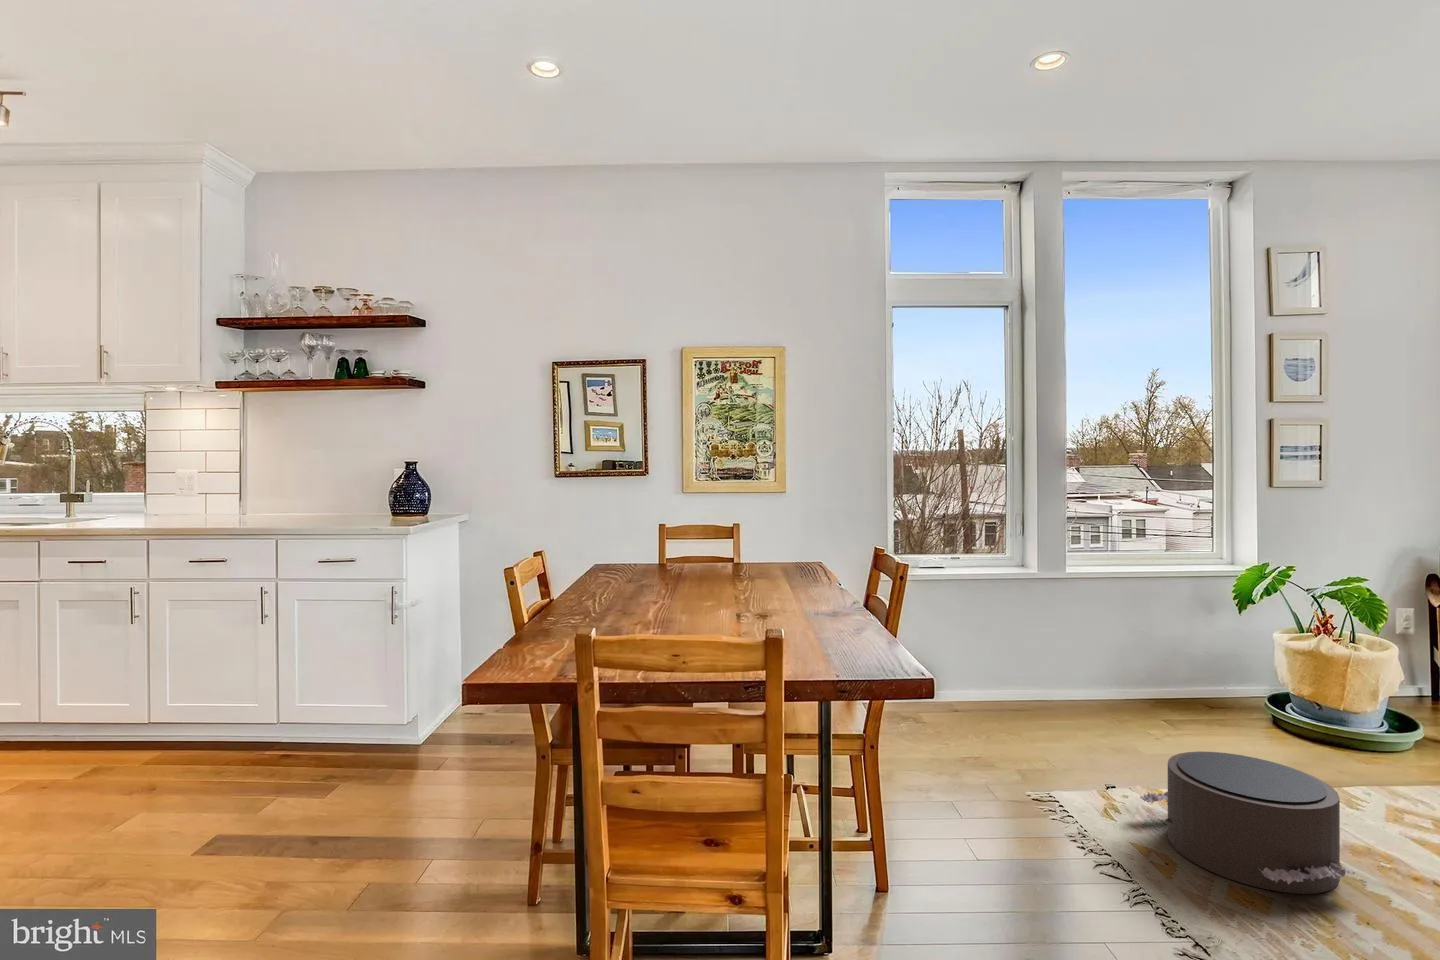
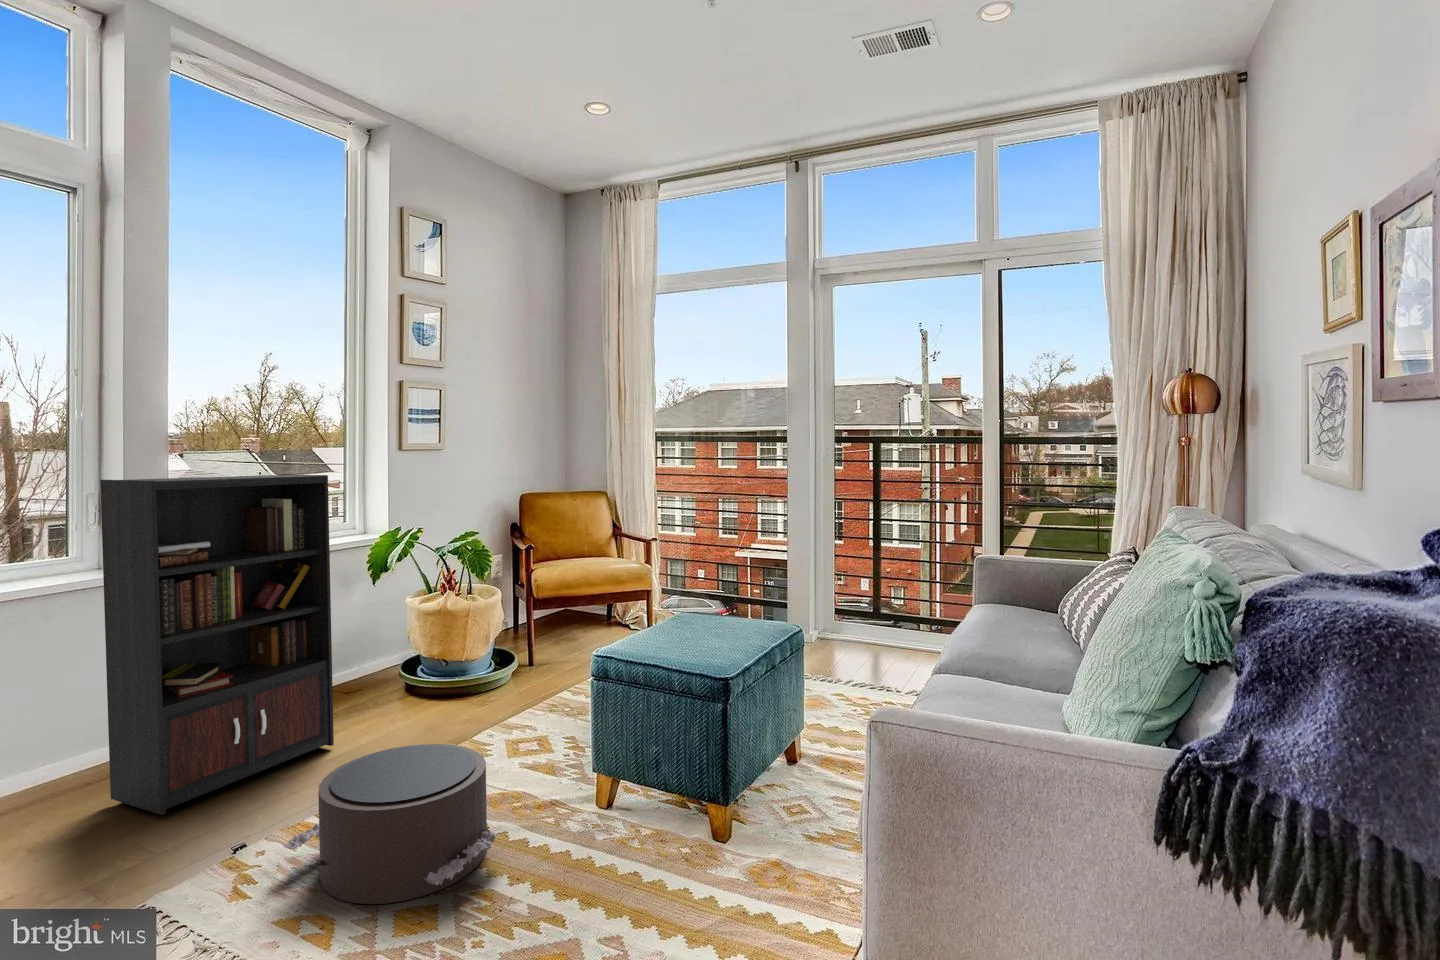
bookcase: none [1027,508,1191,746] -> present [100,474,334,815]

